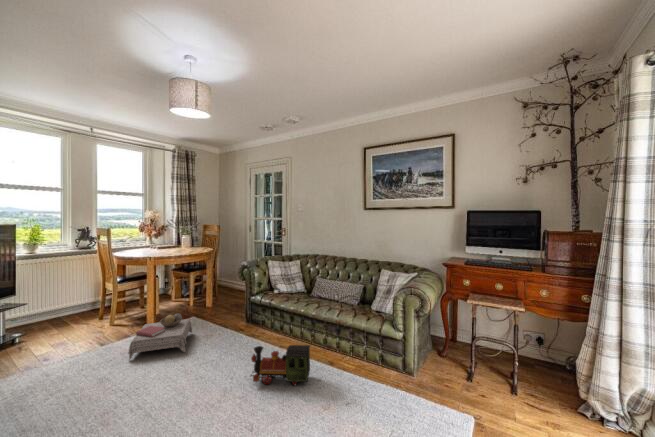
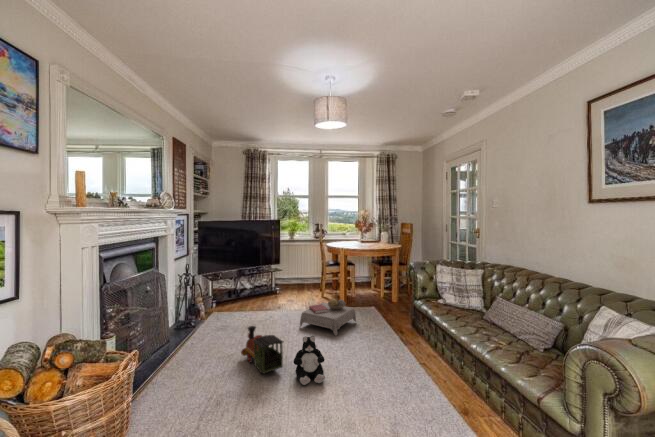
toy train: present [251,345,310,386] -> present [241,326,283,374]
plush toy: none [180,354,222,406] -> present [293,336,325,385]

